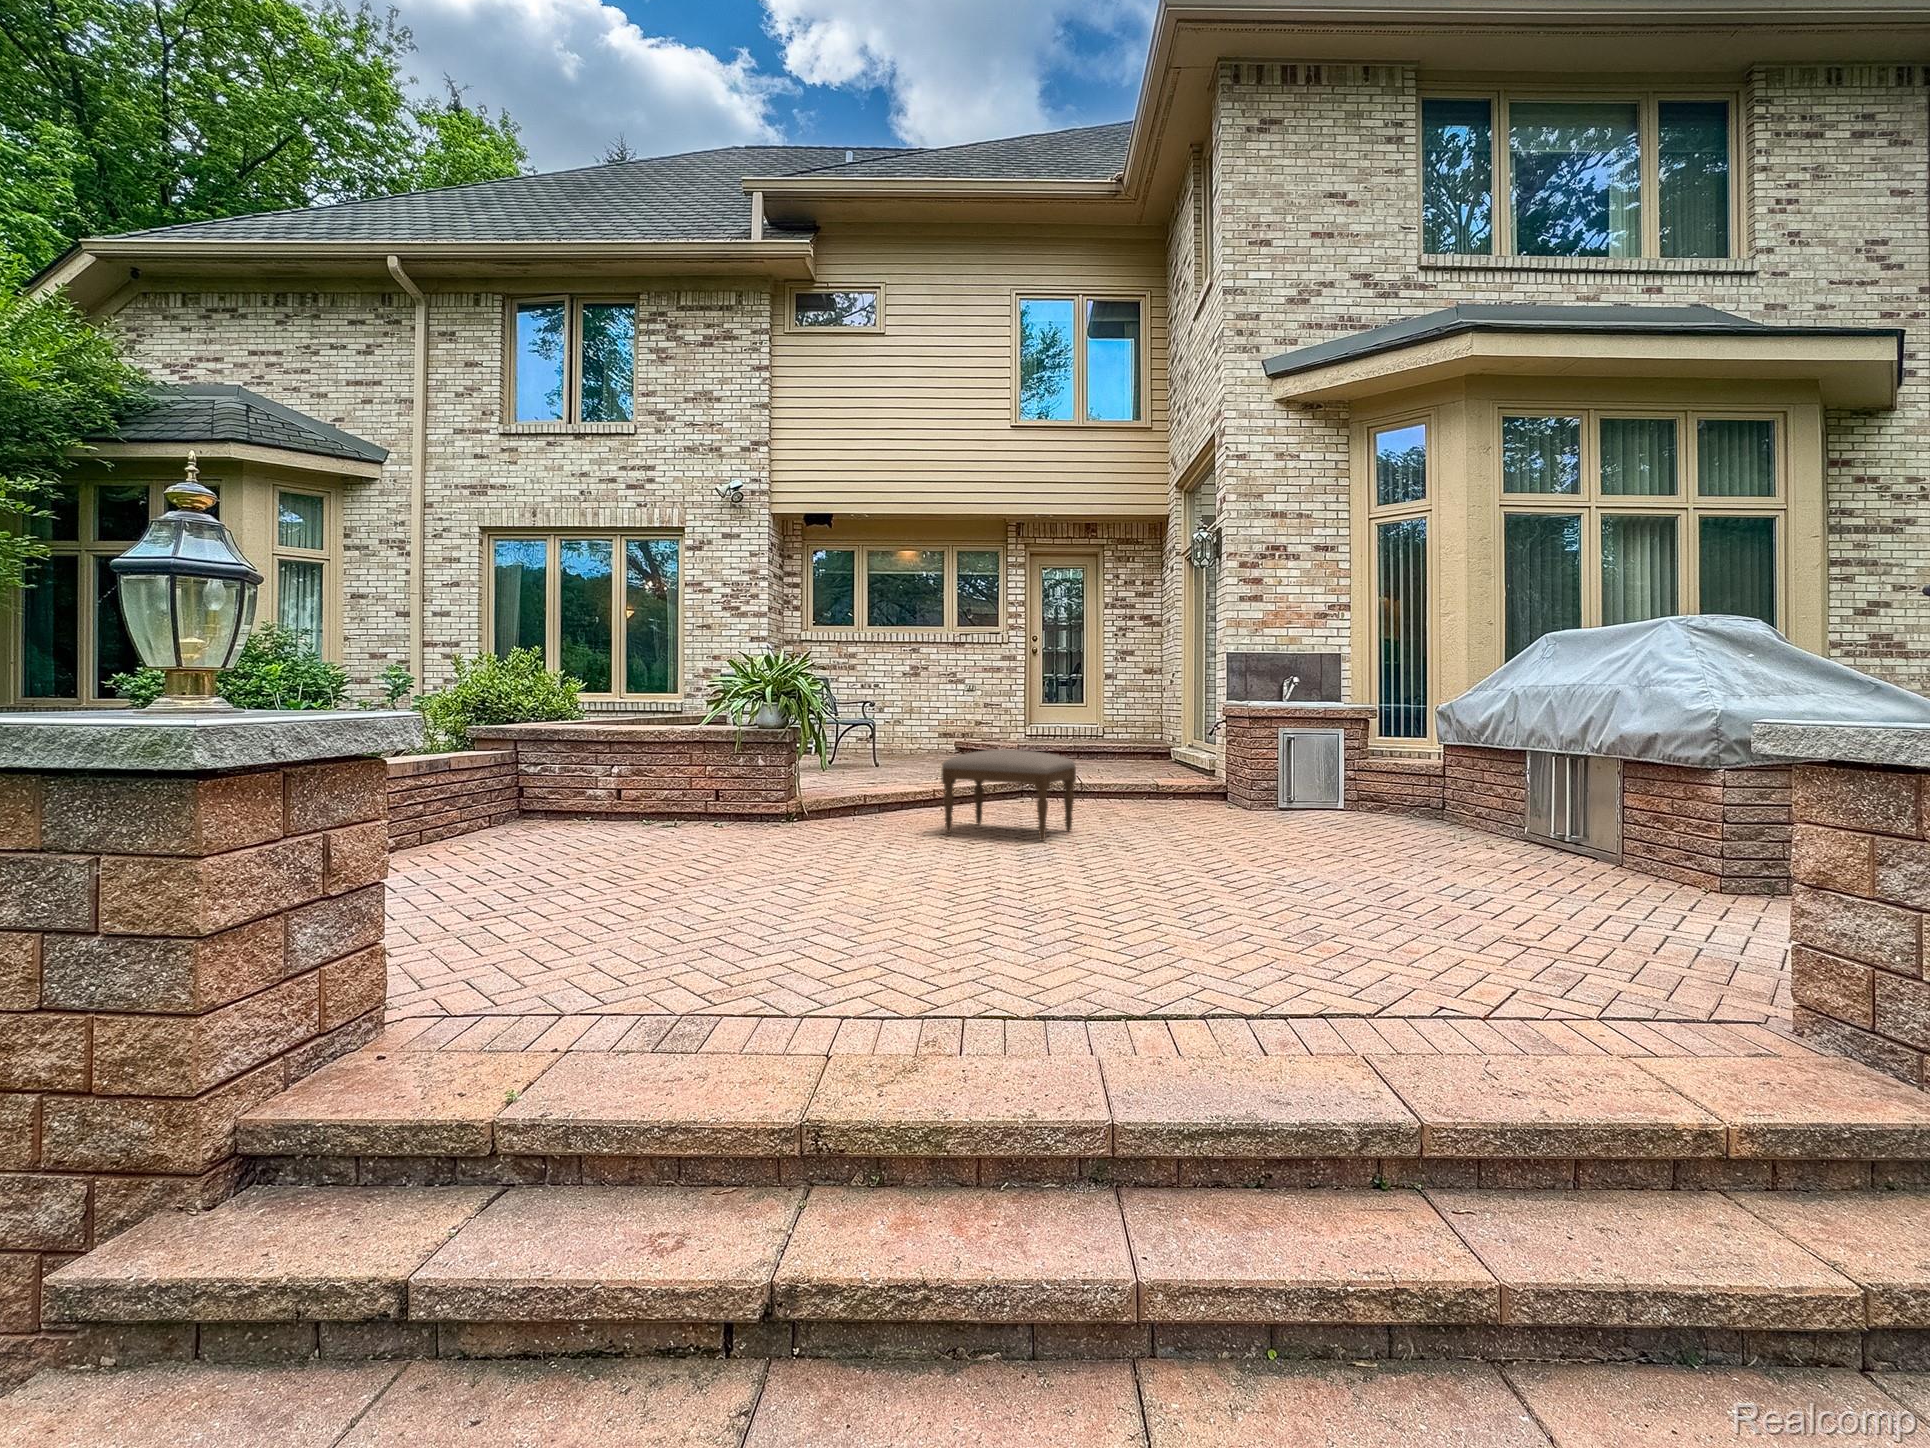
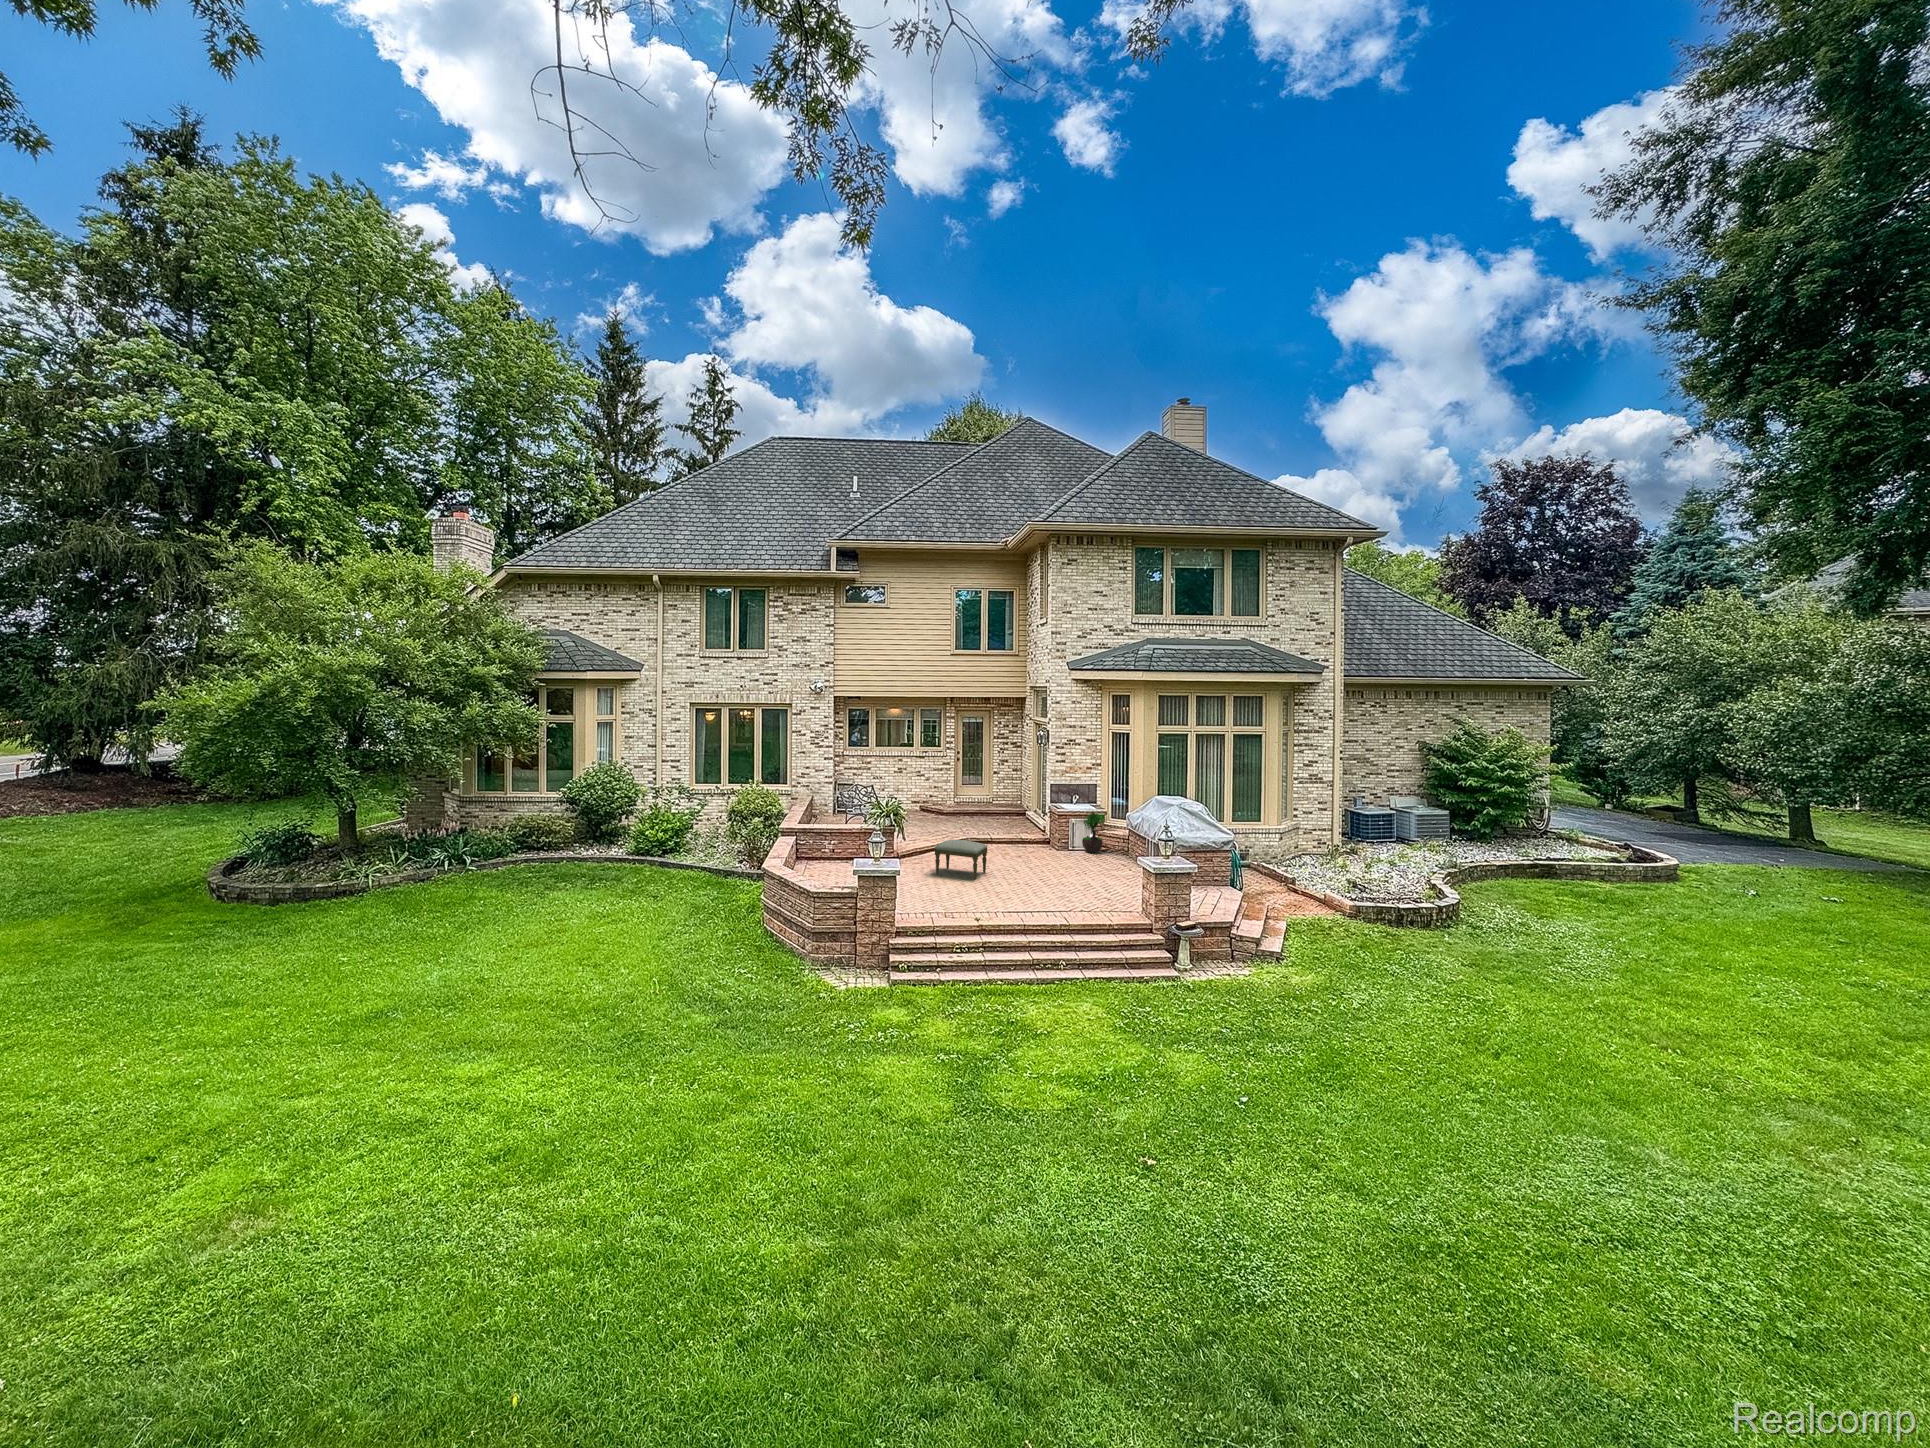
potted tree: none [1306,694,1373,803] -> present [1082,811,1104,852]

